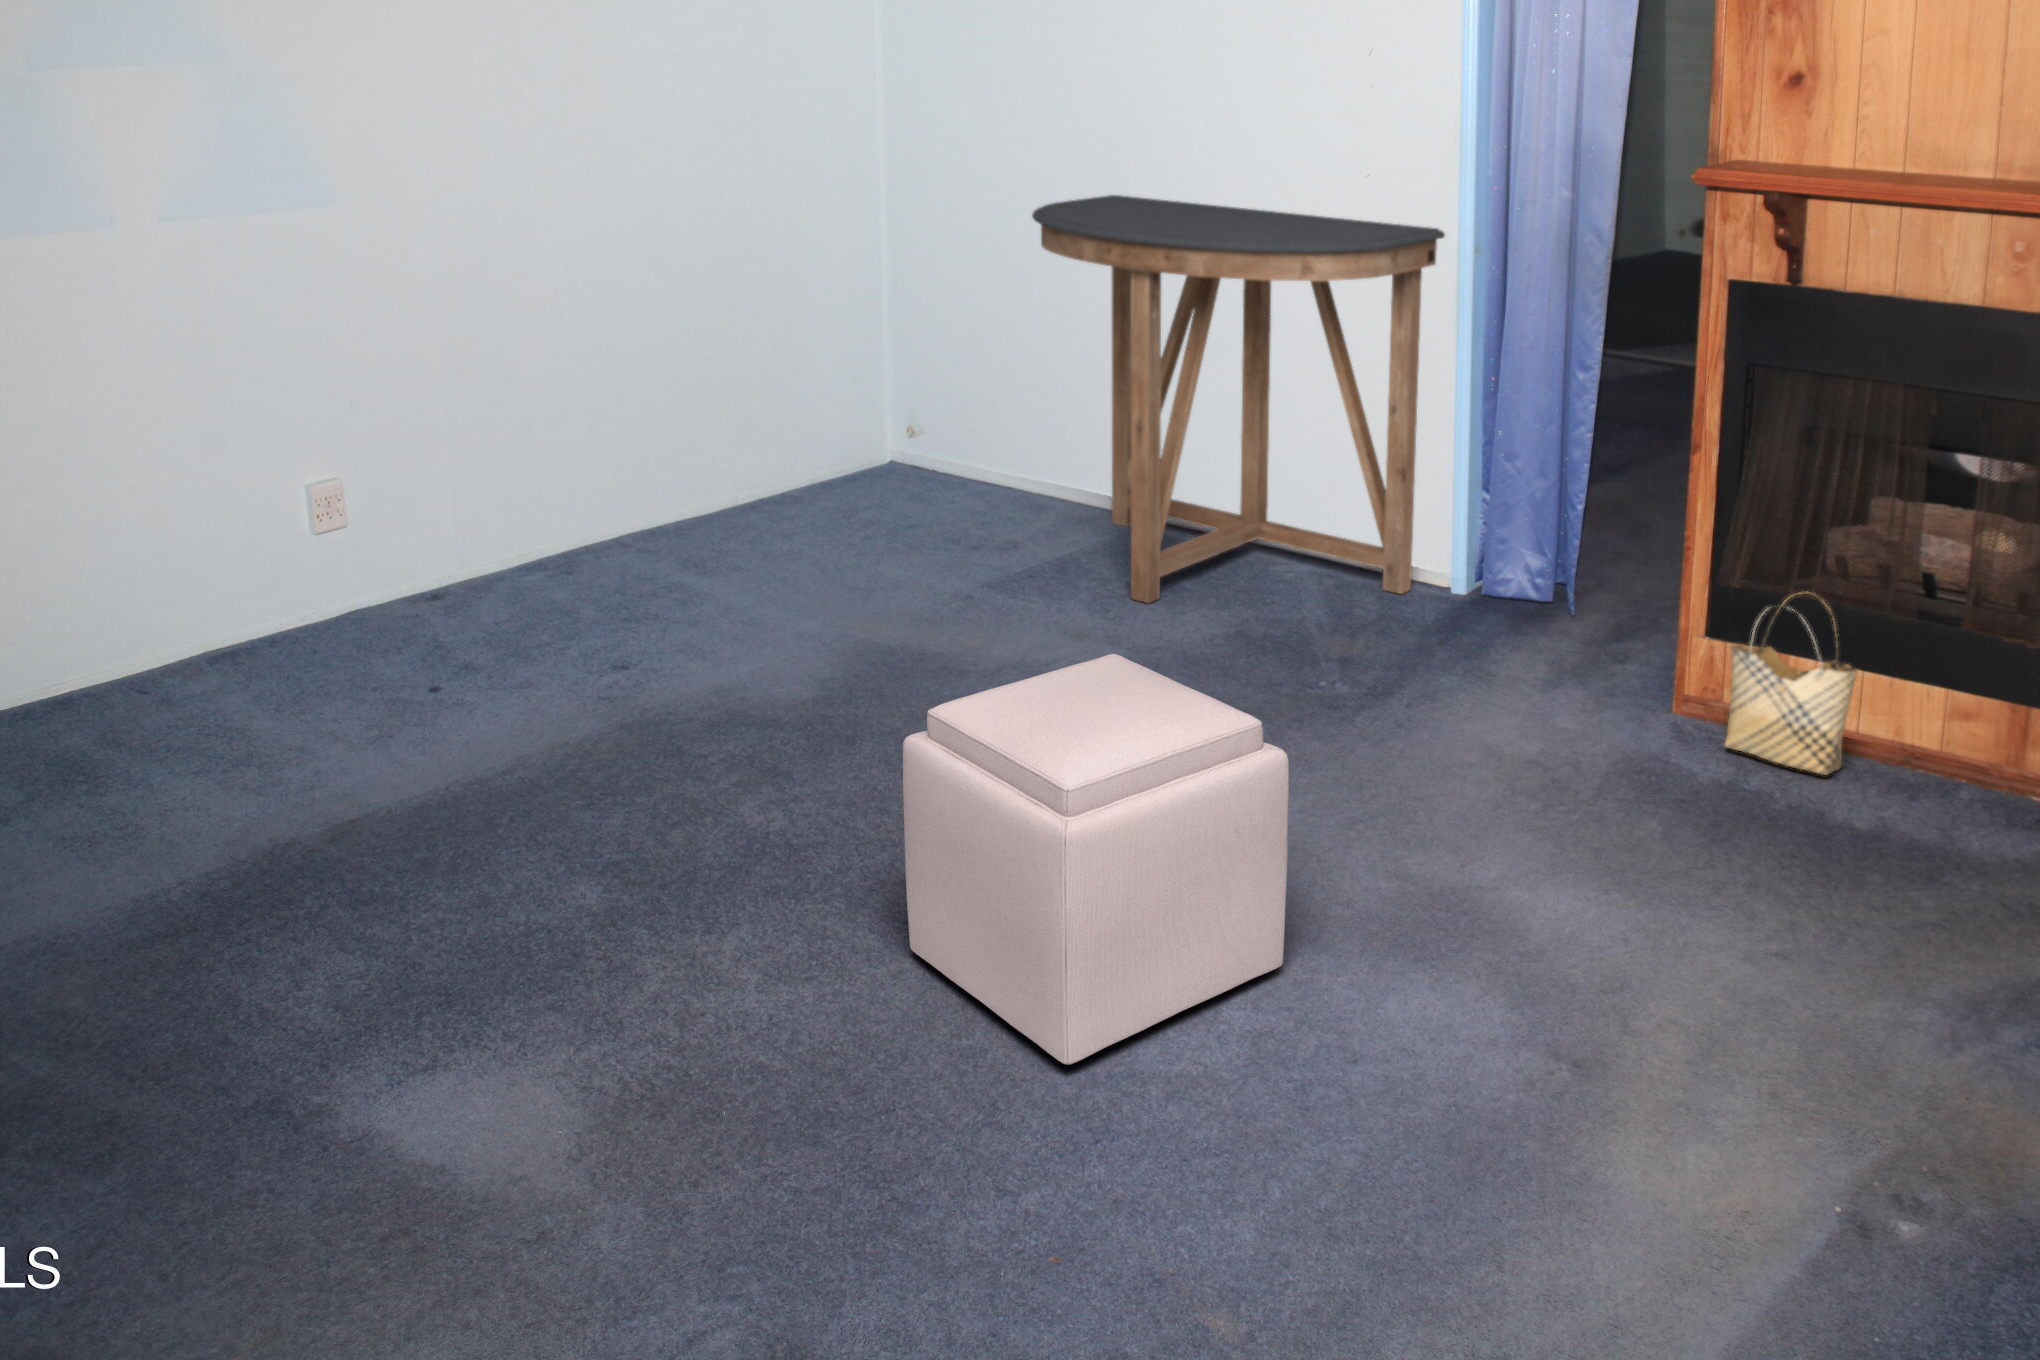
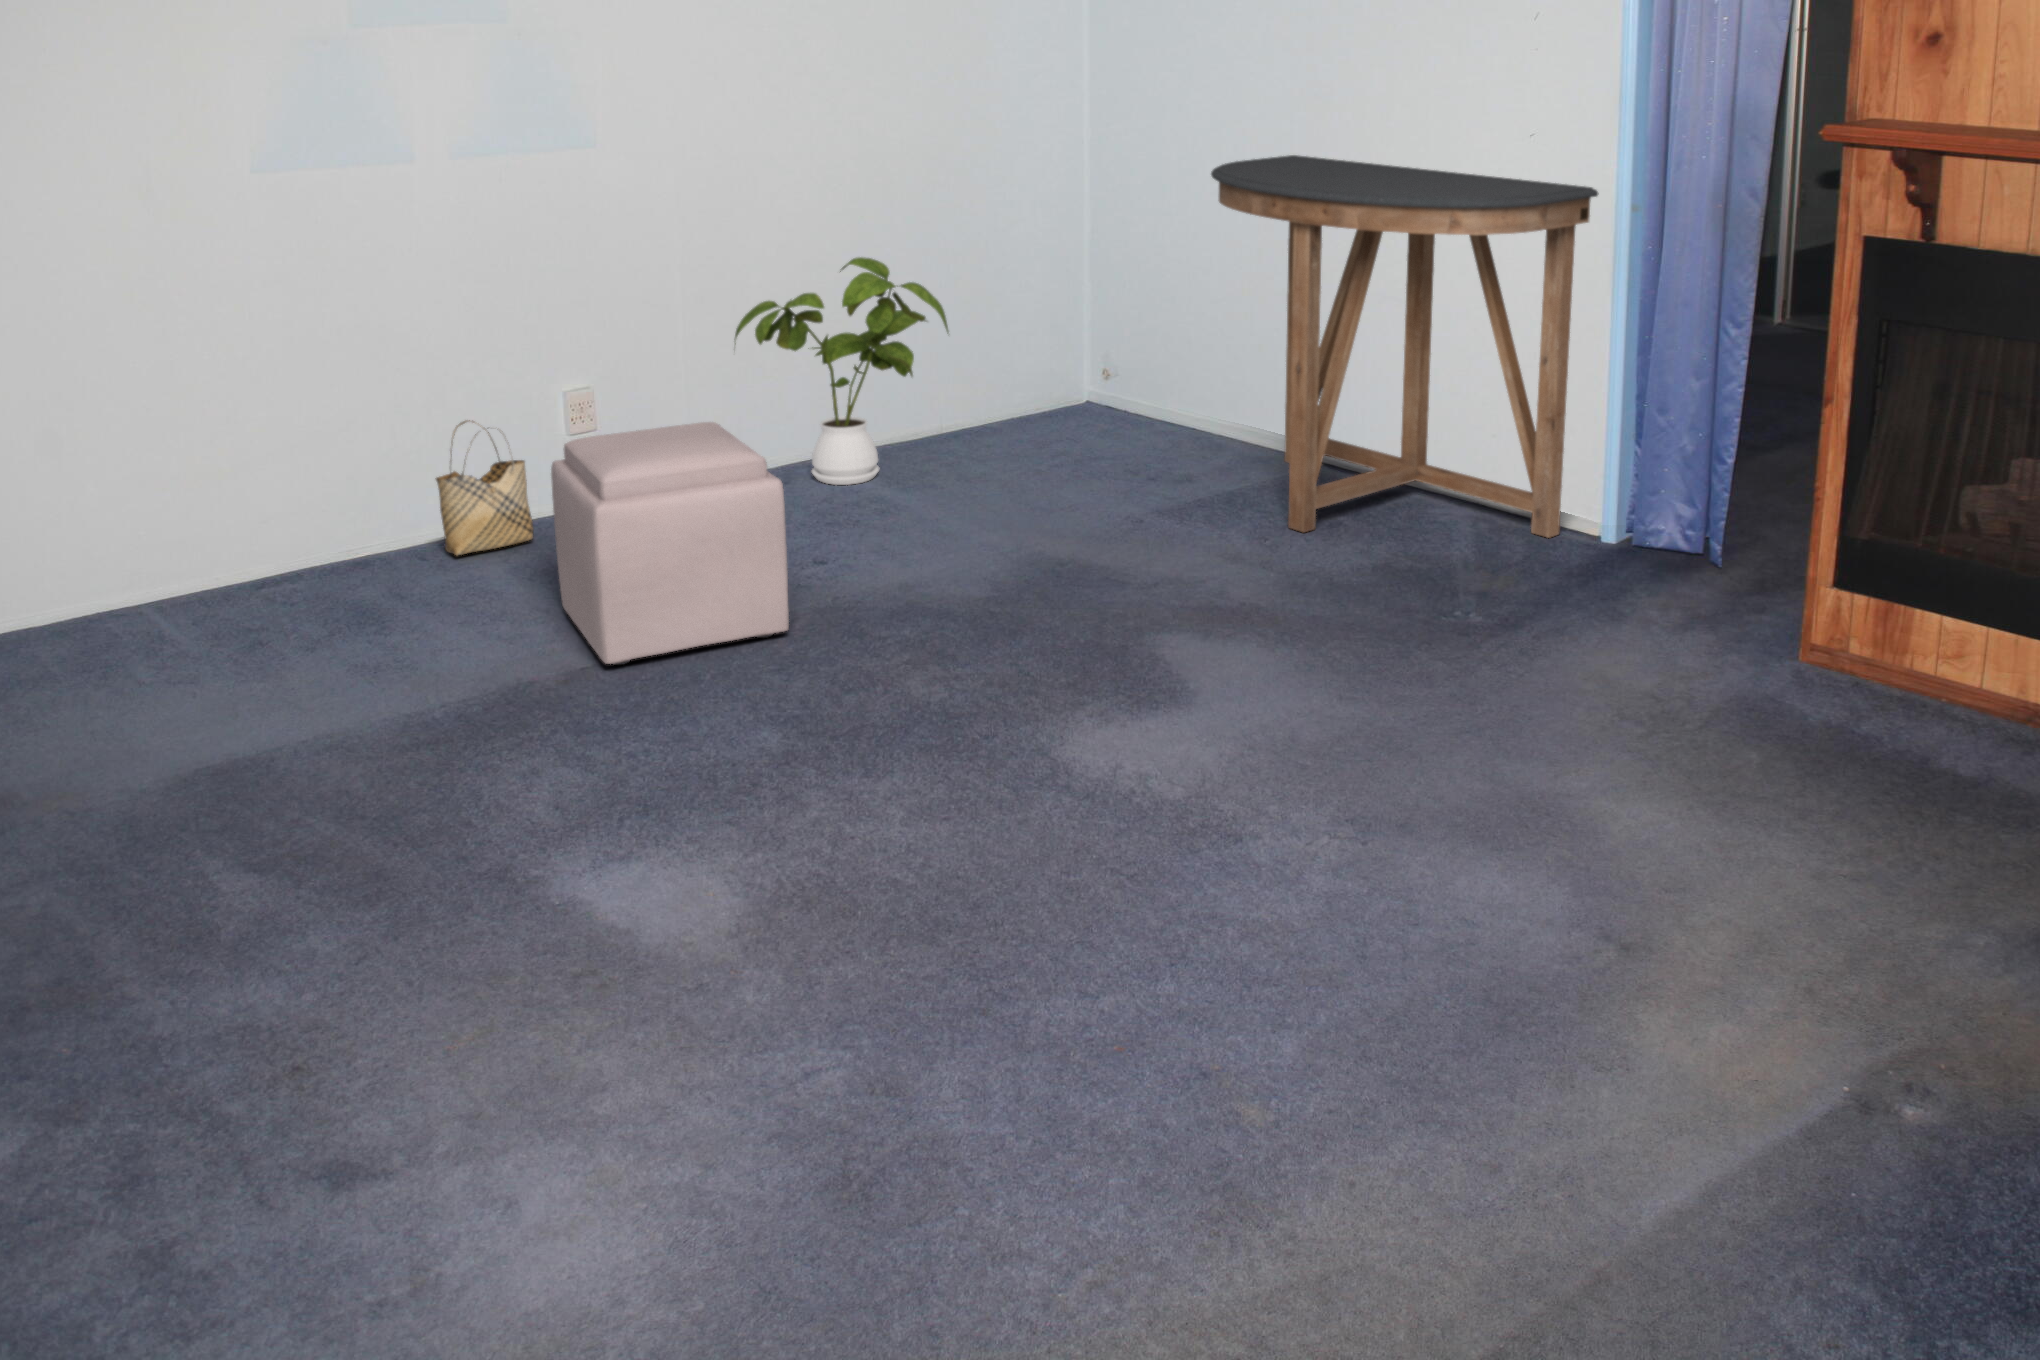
house plant: none [481,315,743,576] -> present [735,257,948,485]
woven basket: present [1725,591,1858,775] -> present [435,420,533,555]
ottoman: present [903,654,1289,1065] -> present [551,422,789,665]

